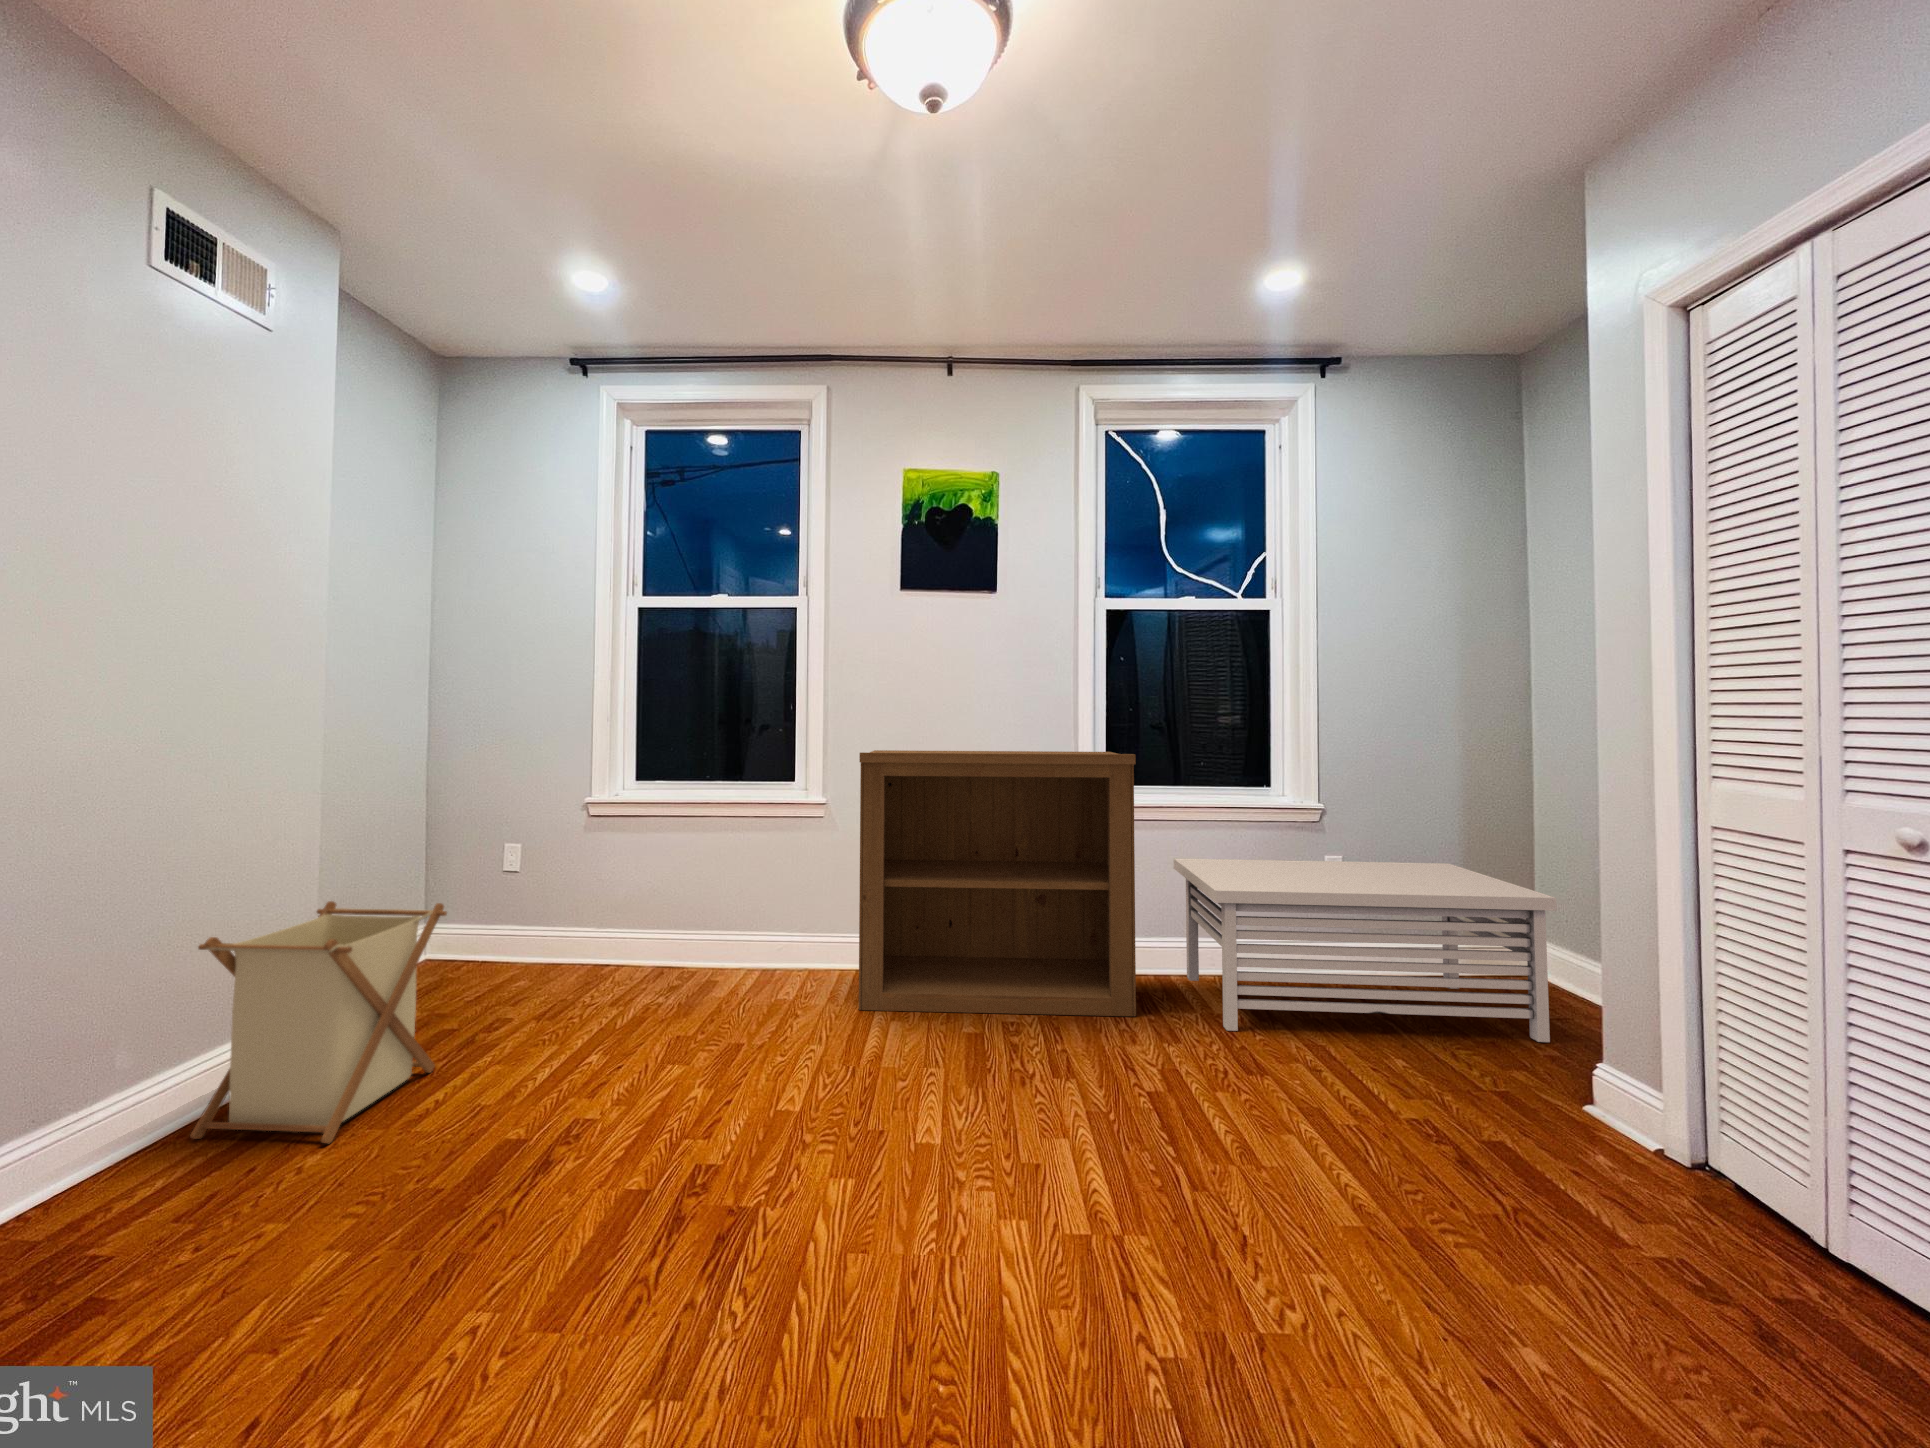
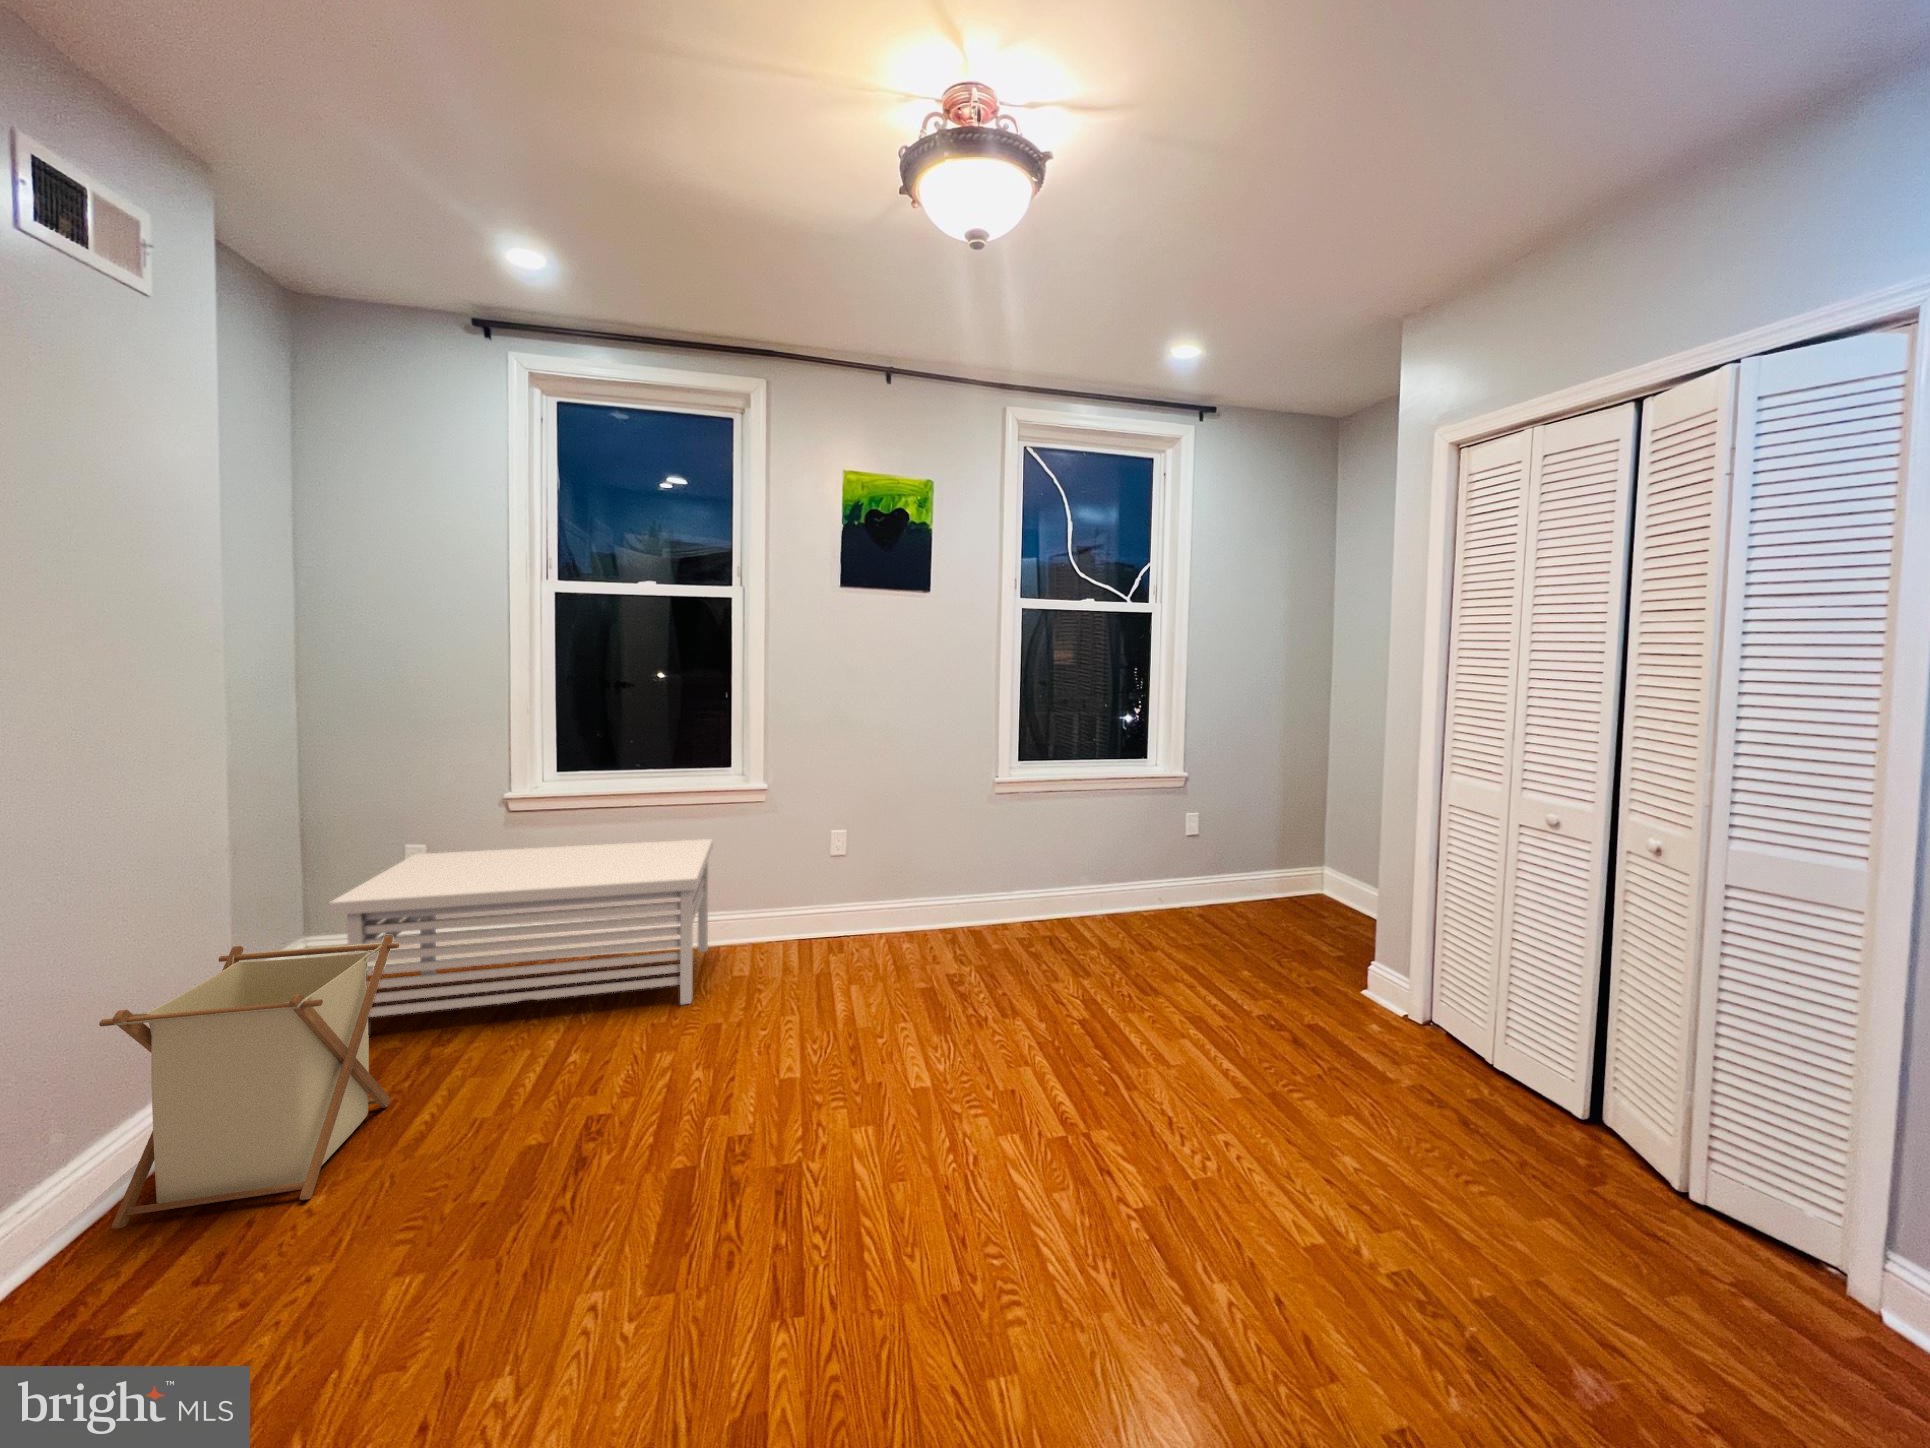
bookshelf: present [859,750,1136,1016] -> none [818,736,1061,979]
storage bench: present [1174,858,1557,1042] -> present [329,839,713,1017]

